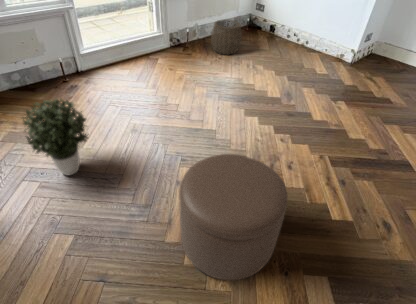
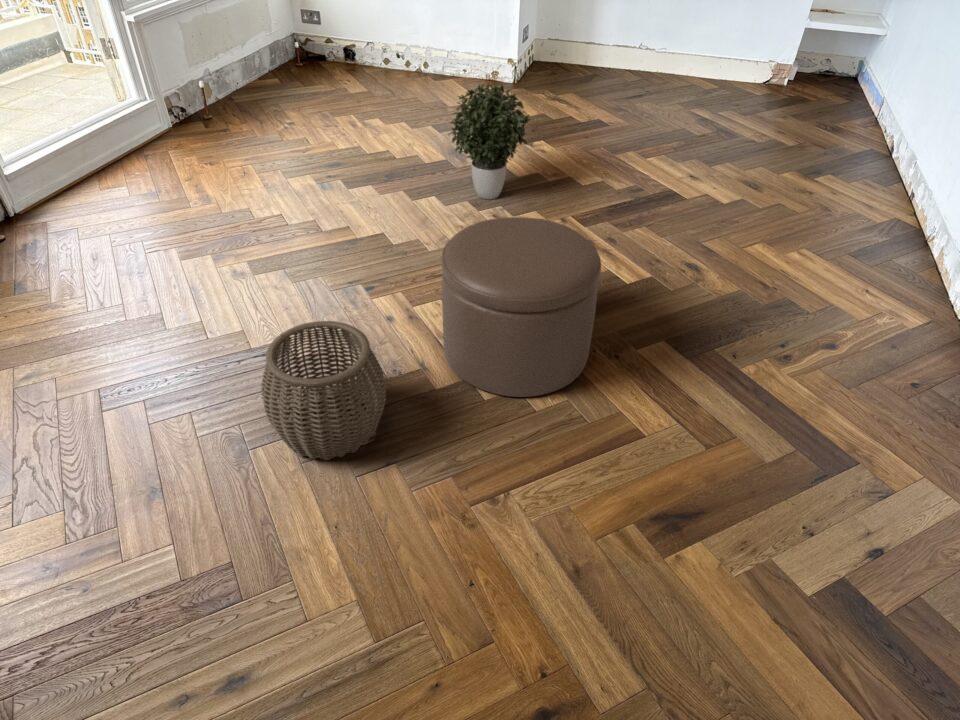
woven basket: present [211,20,242,54] -> present [261,321,386,460]
potted plant: present [23,99,88,175] -> present [449,84,530,199]

